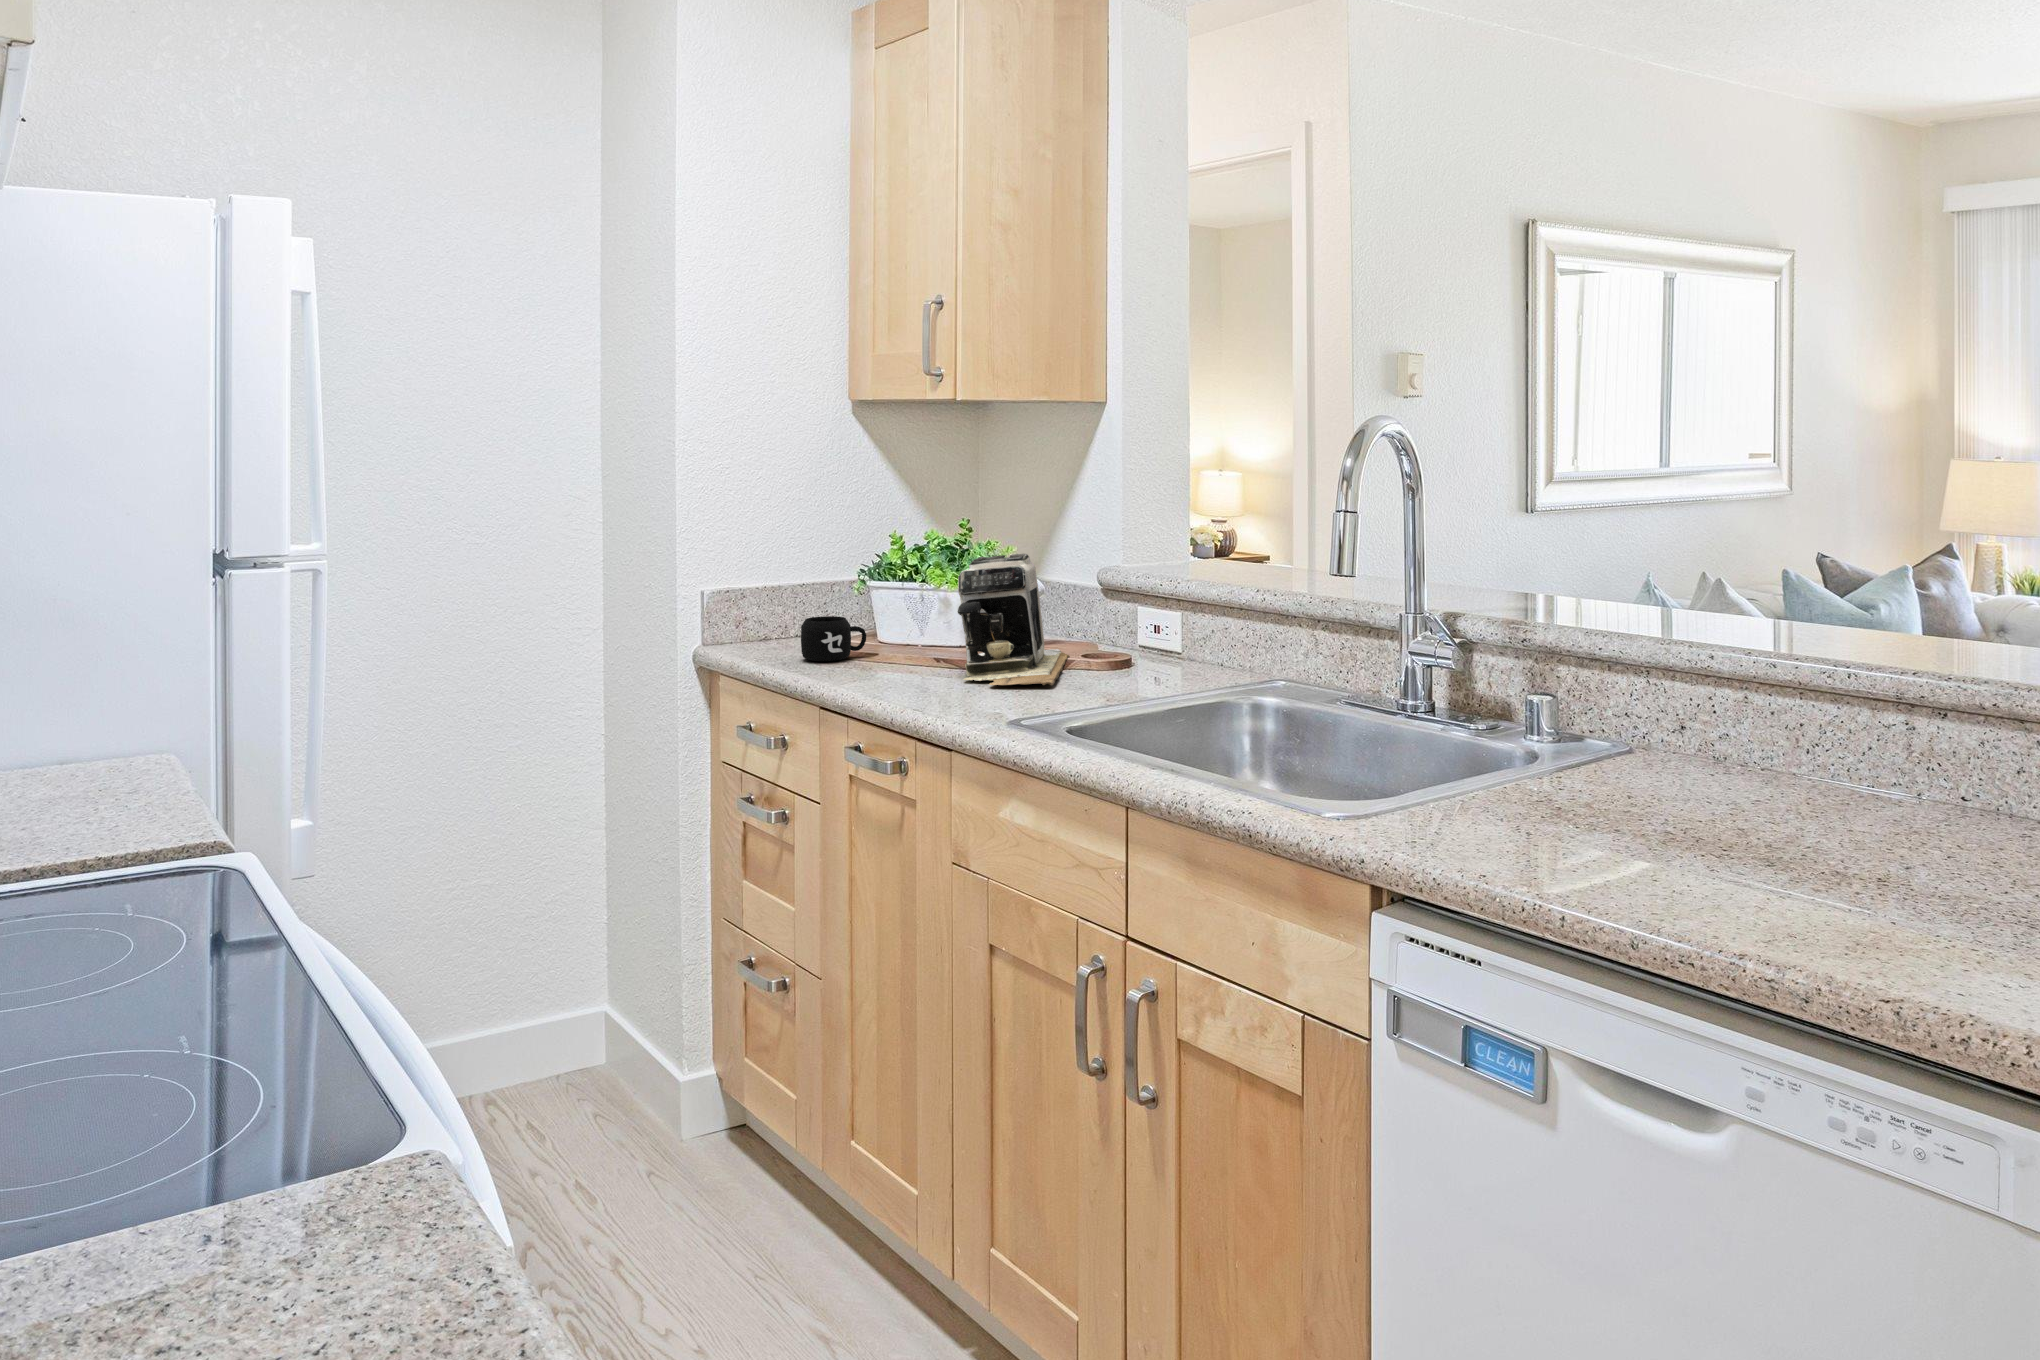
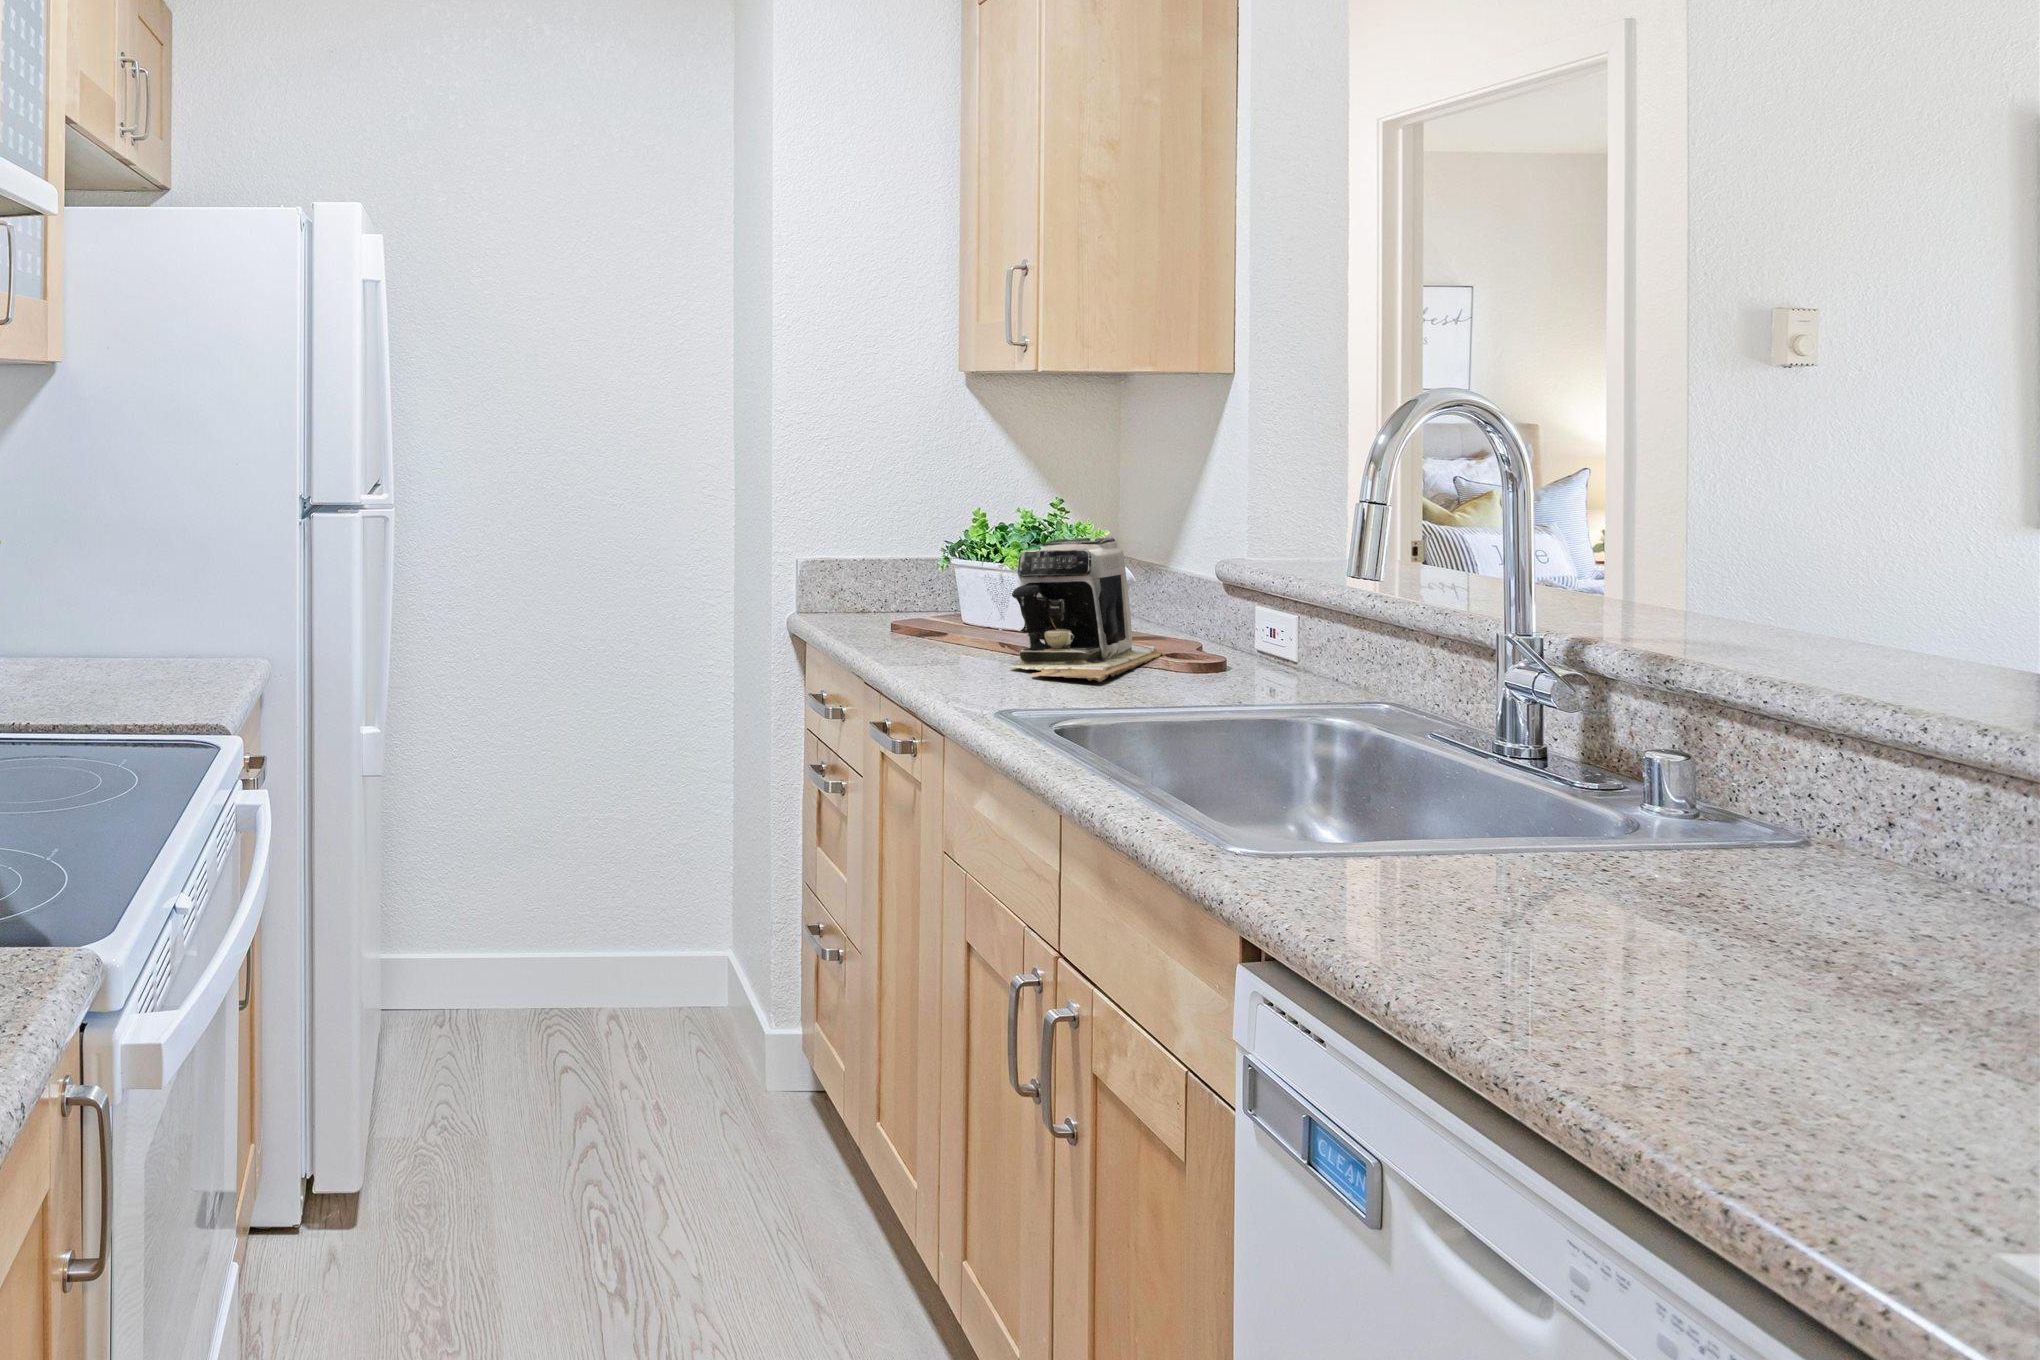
mug: present [801,616,866,661] -> none [873,591,943,637]

